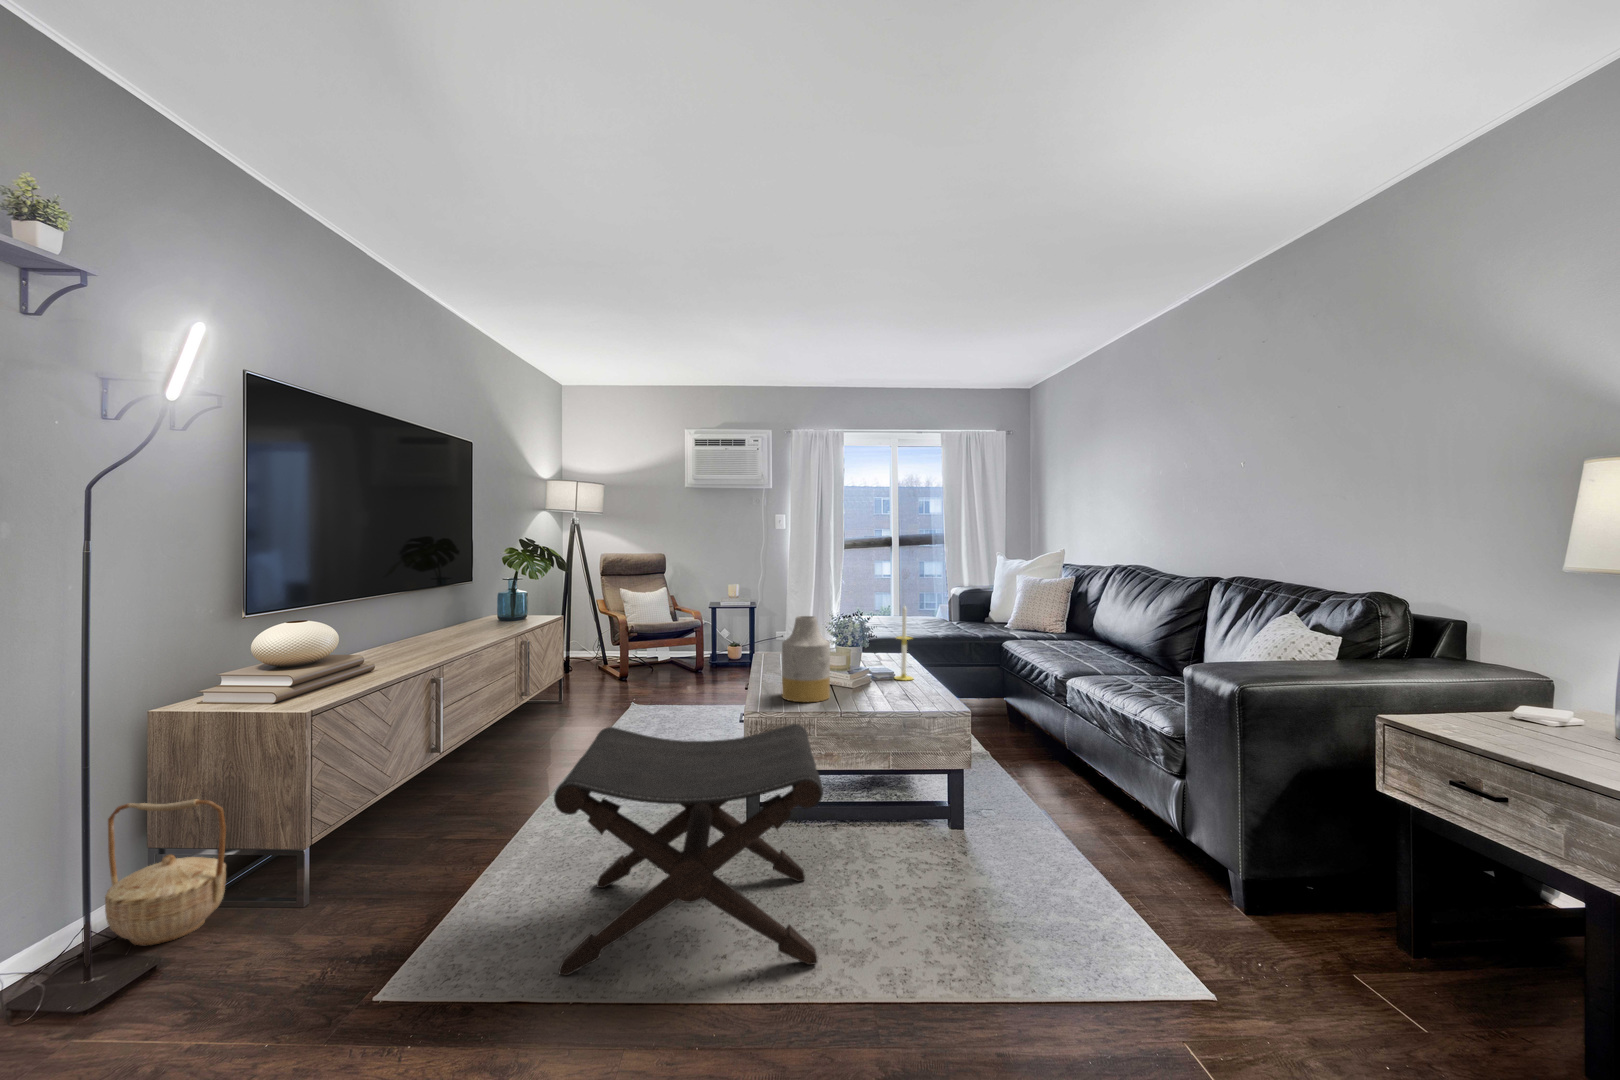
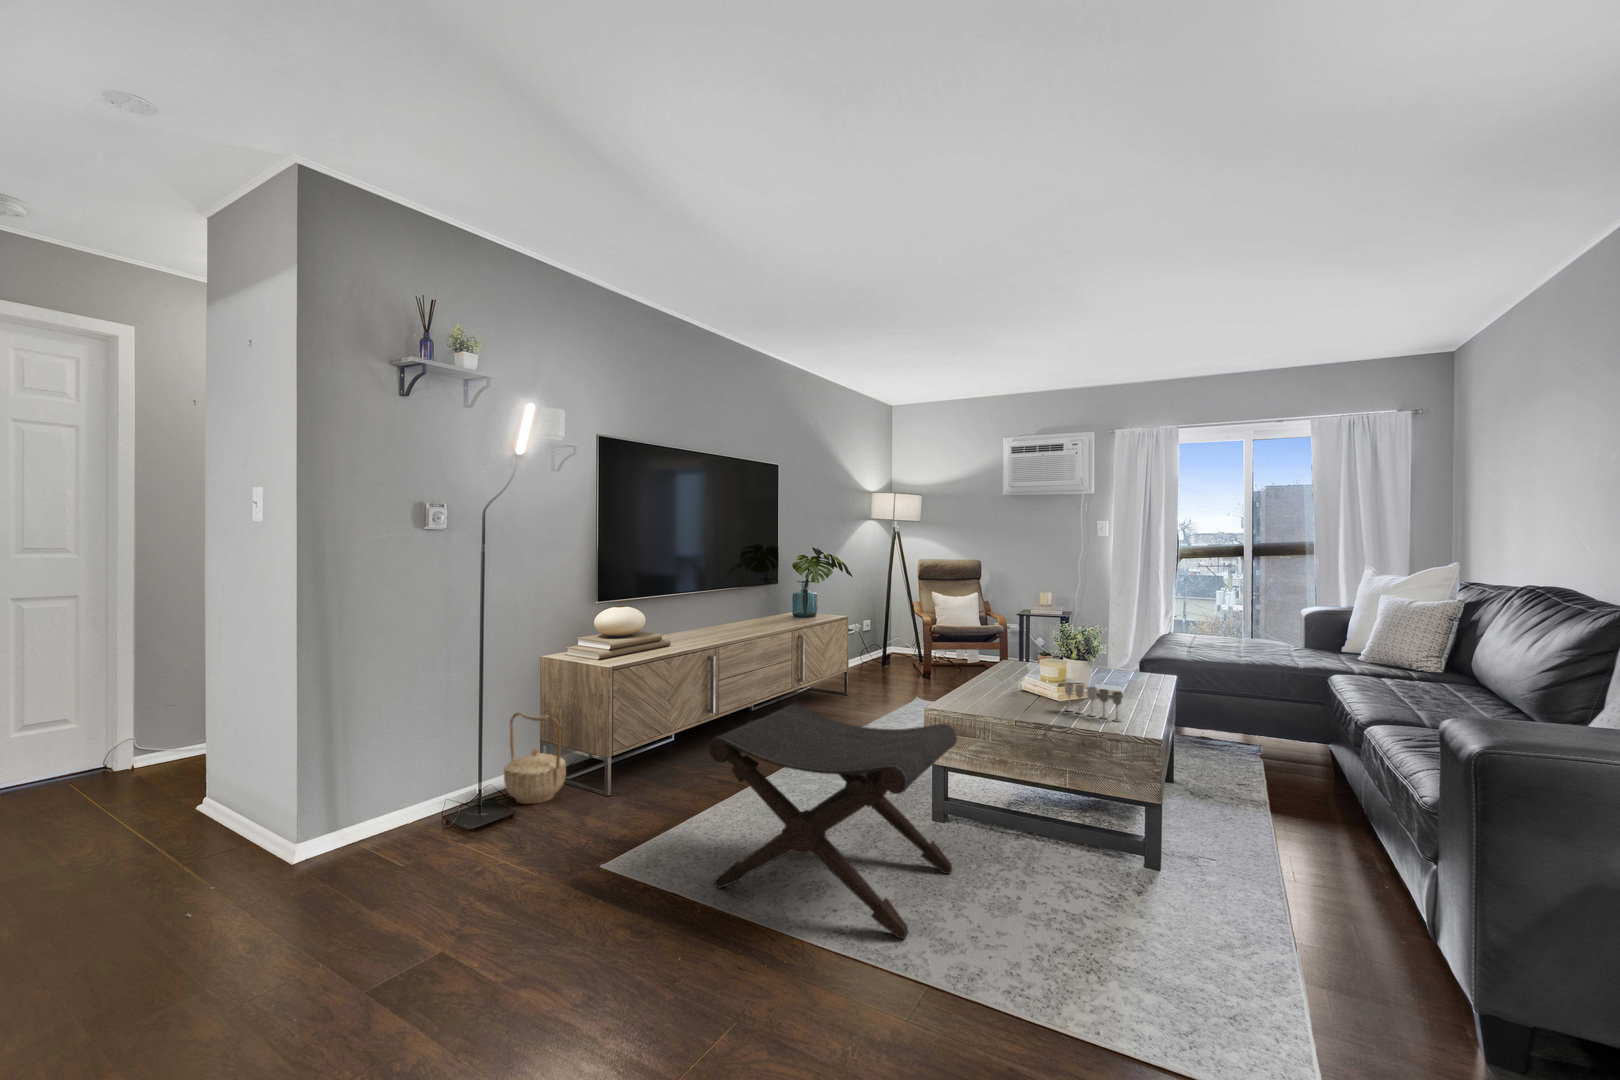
candle: present [894,606,913,680] -> none [1117,618,1141,703]
vase: present [782,616,830,702] -> none [976,624,1026,710]
wine glass: none [867,668,924,699] -> present [1065,683,1122,722]

